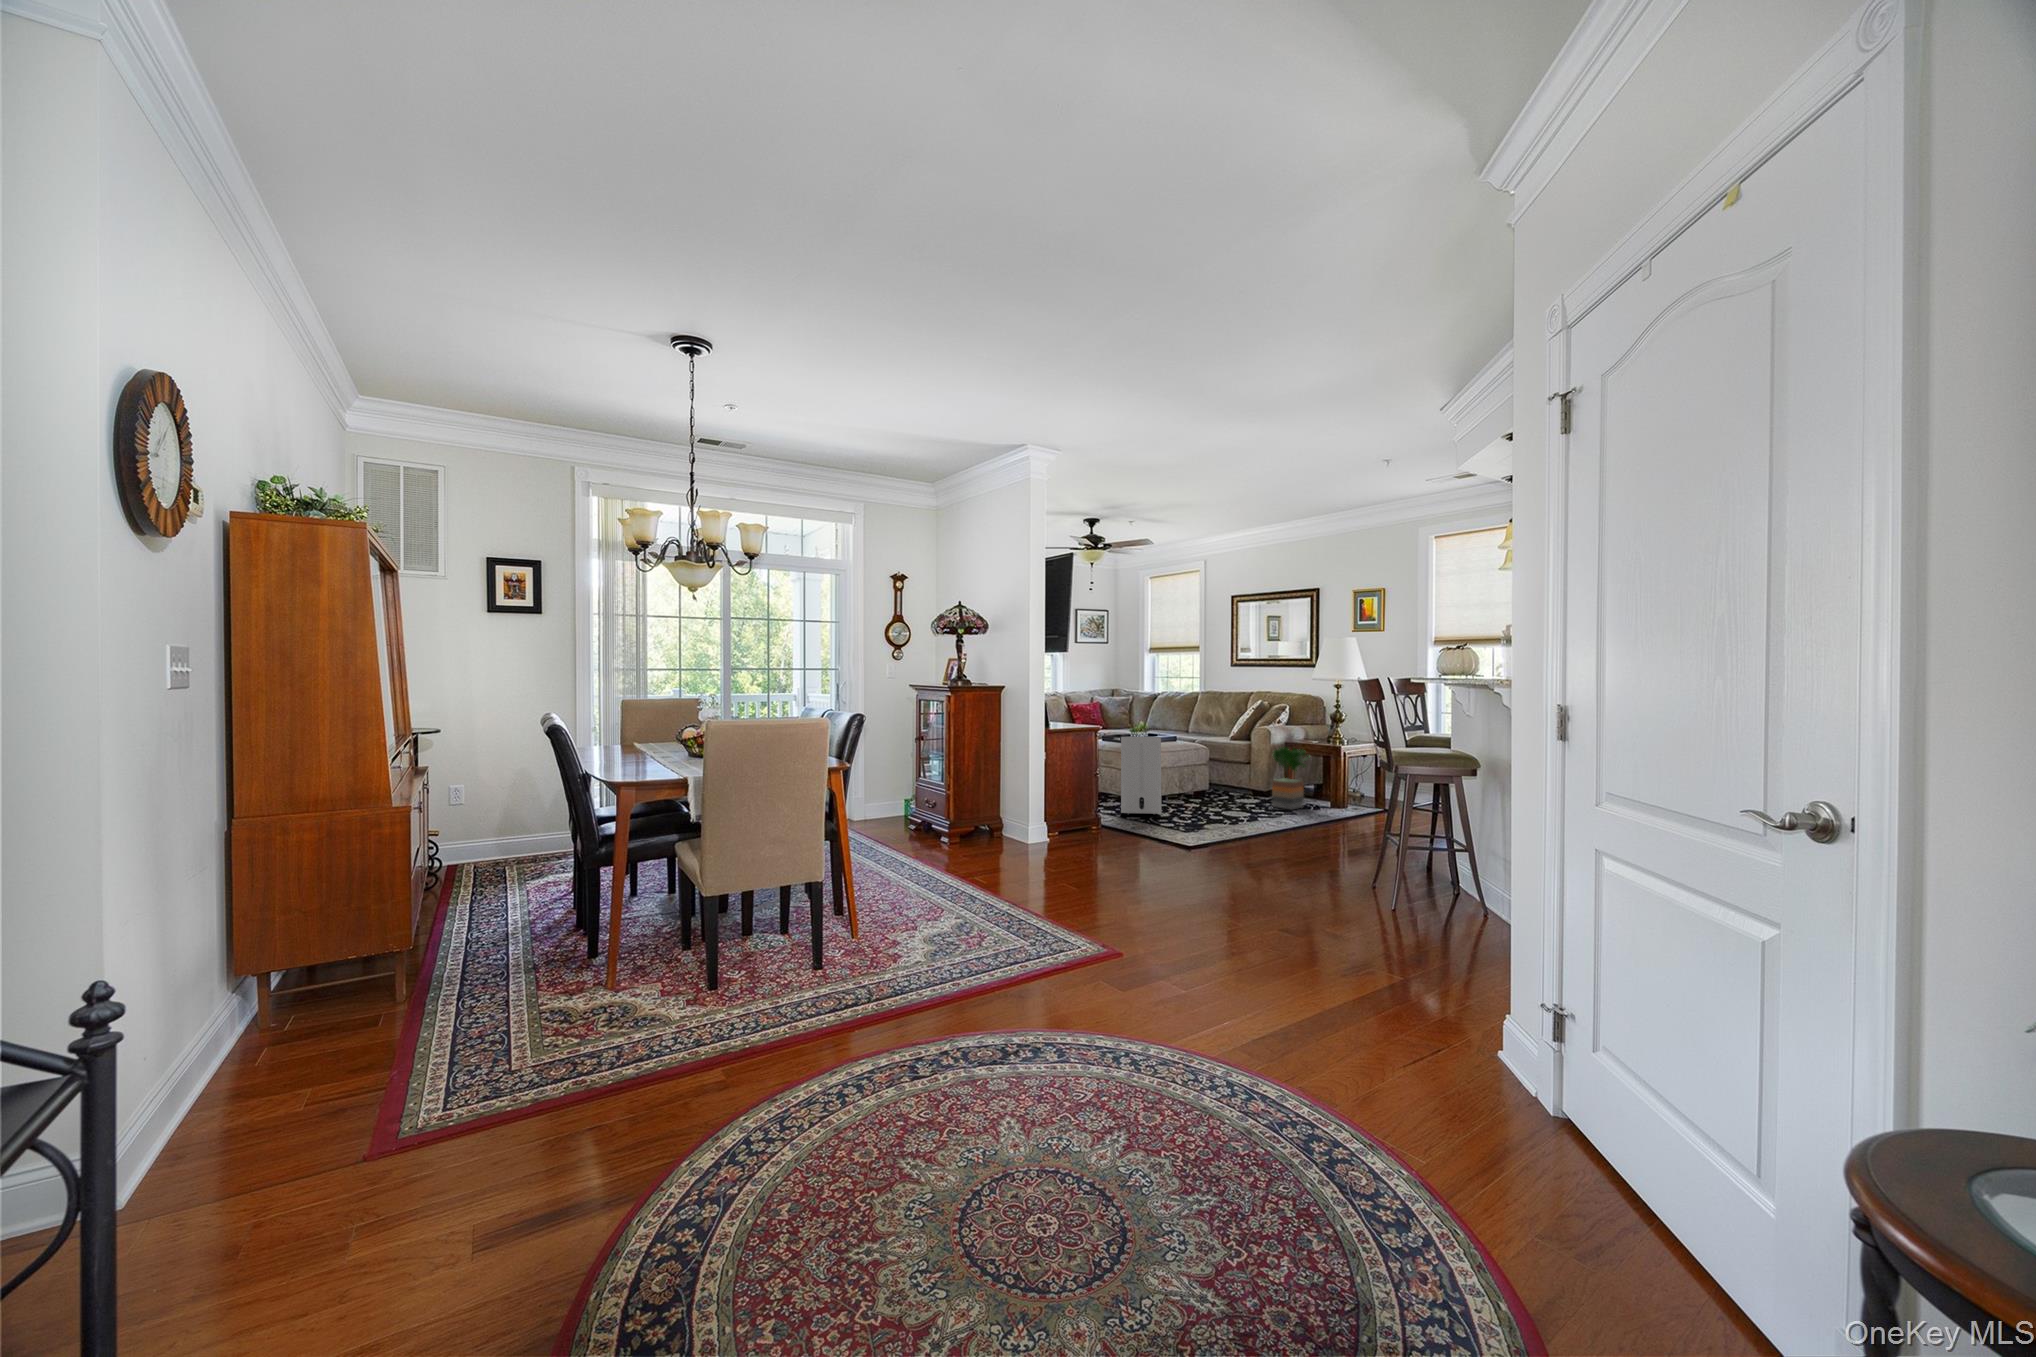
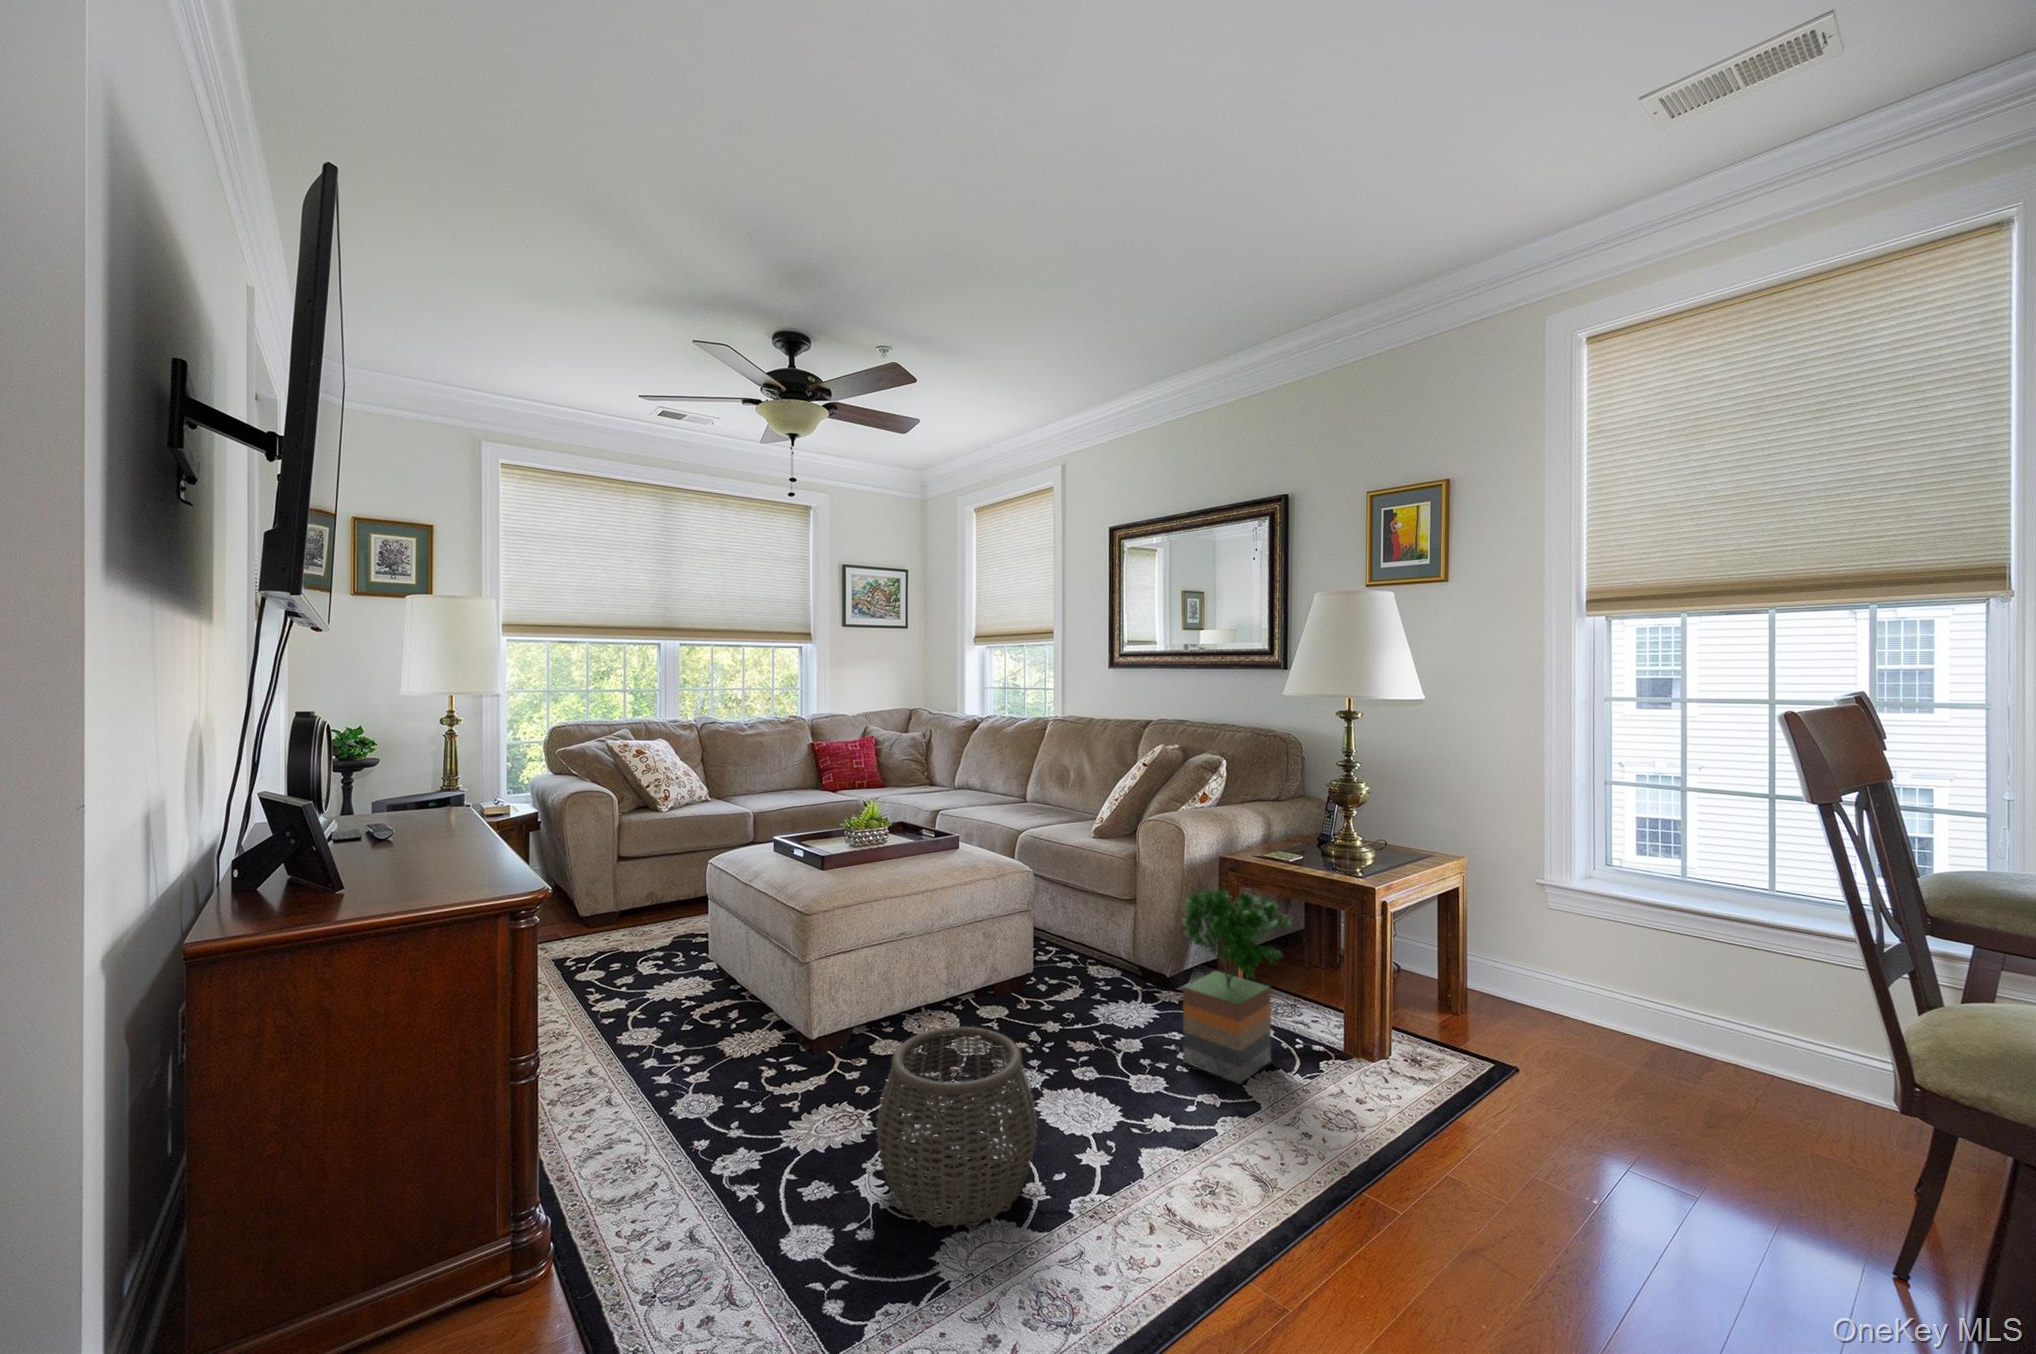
air purifier: present [1121,737,1161,815] -> none [689,888,832,1164]
woven basket: none [1183,777,1231,822] -> present [876,1027,1037,1228]

